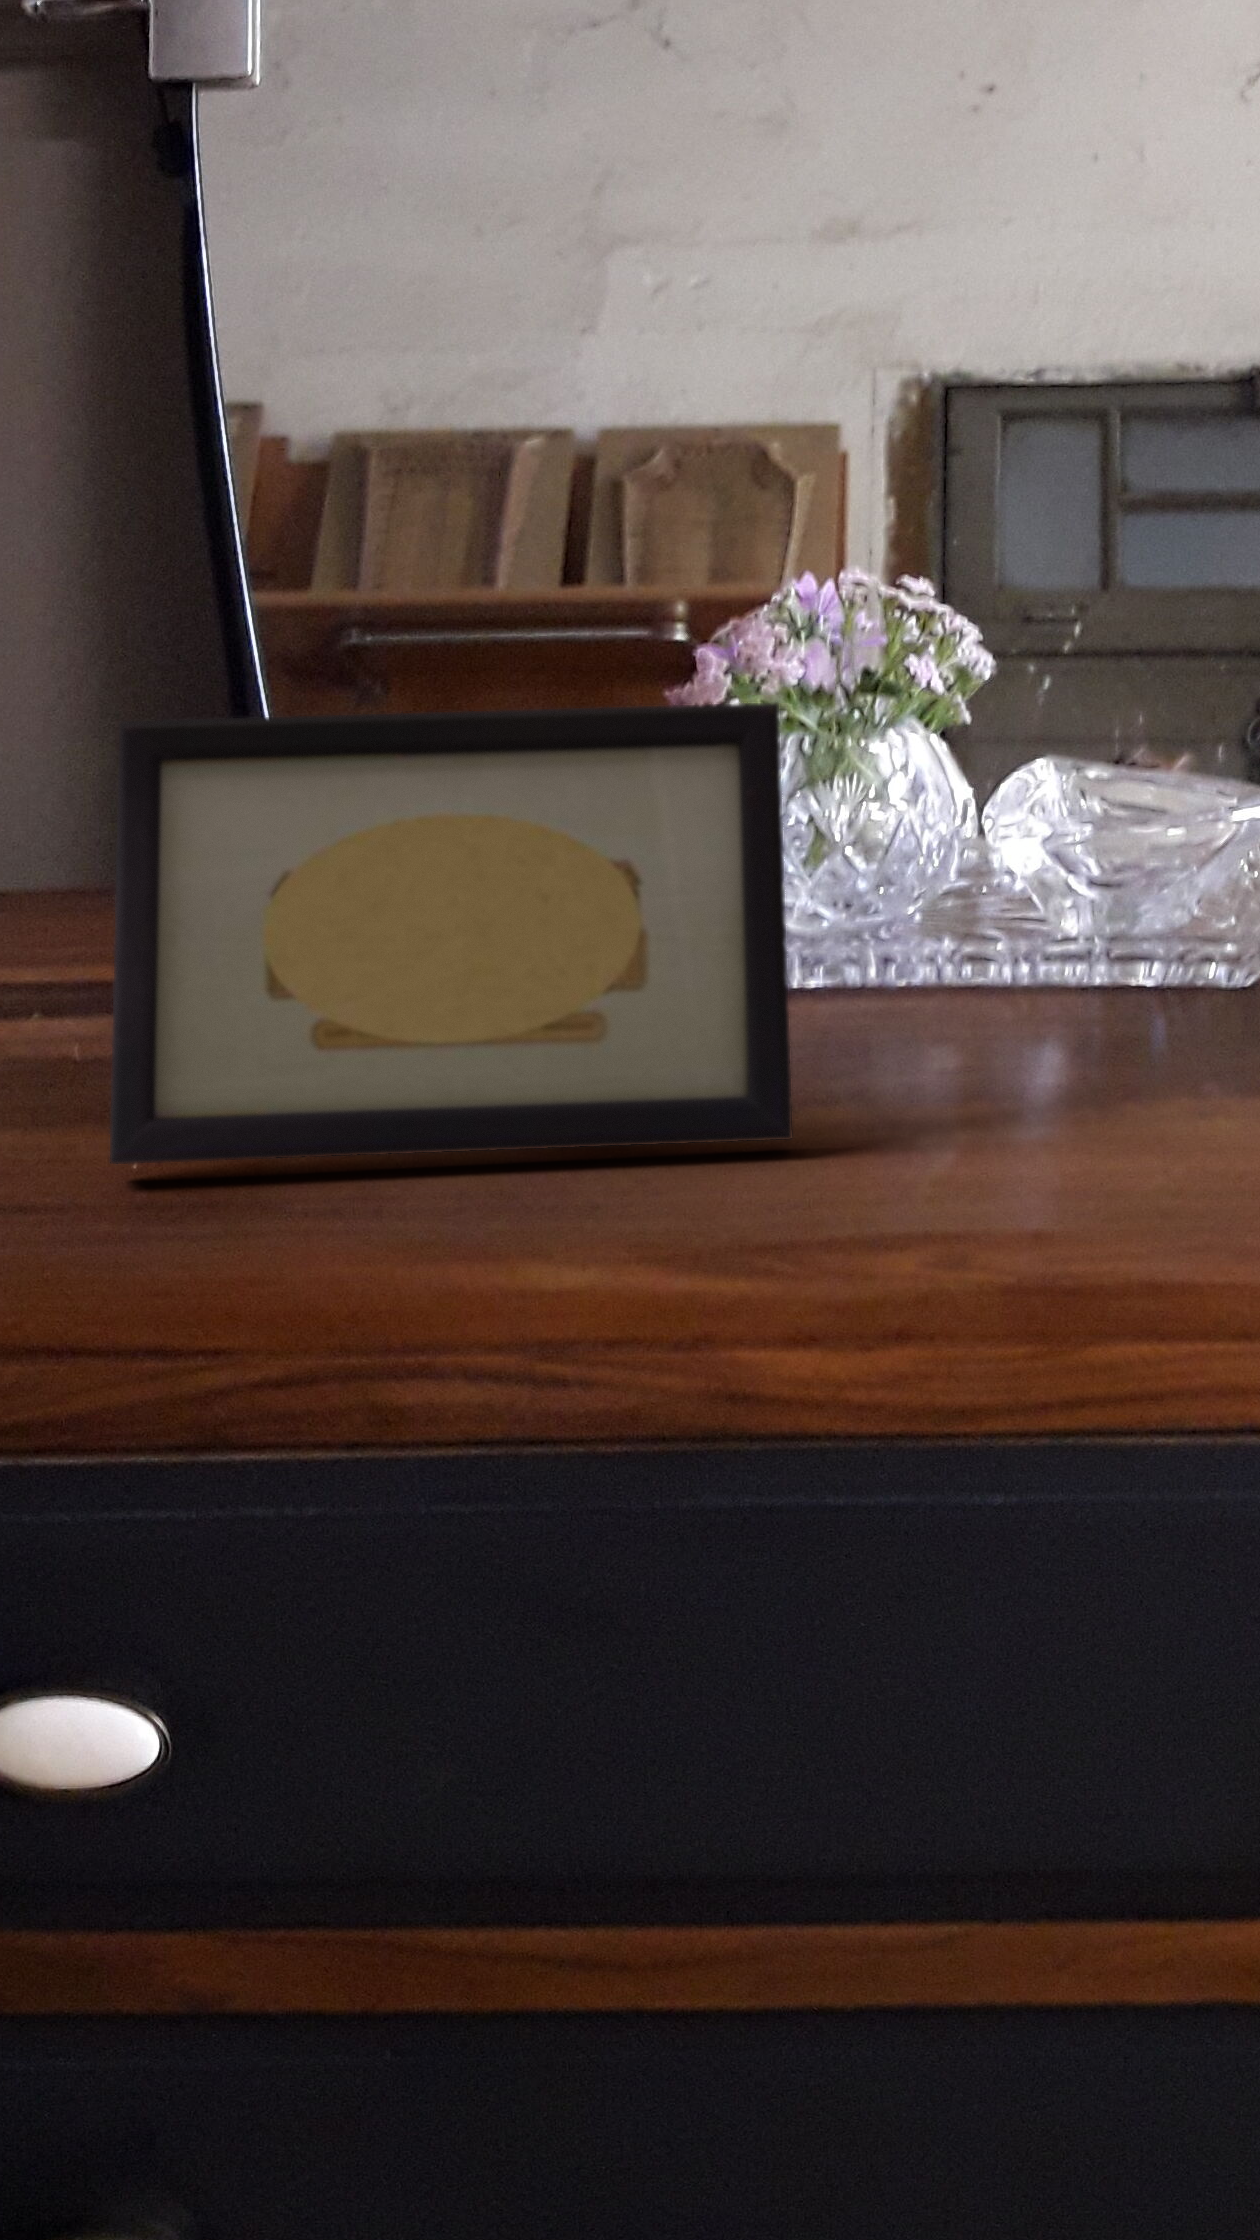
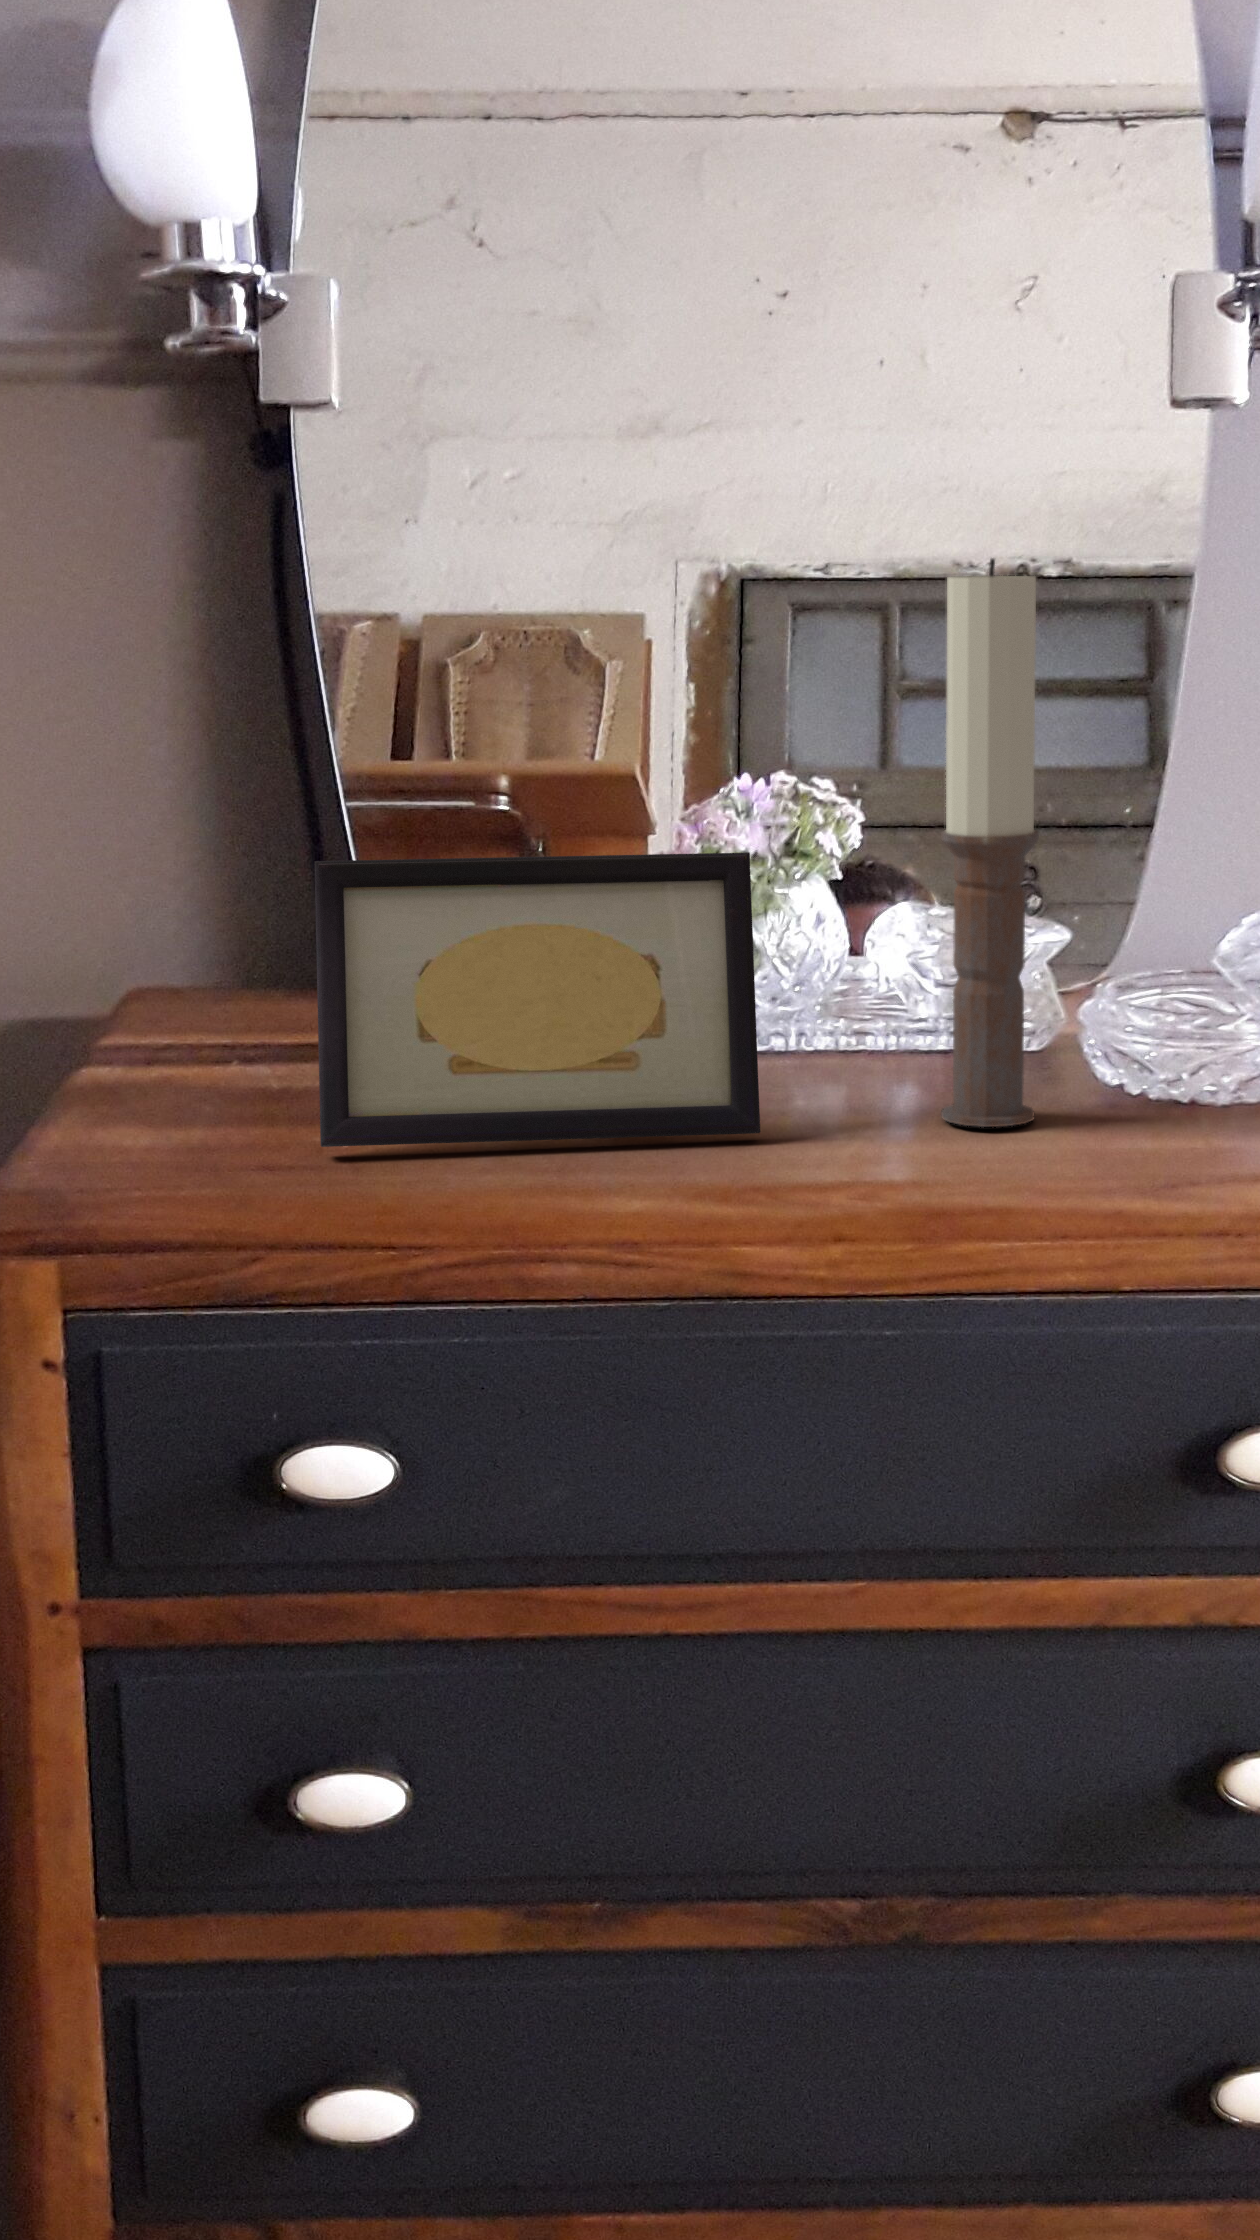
candle: none [1069,257,1224,1129] -> present [941,558,1039,1127]

